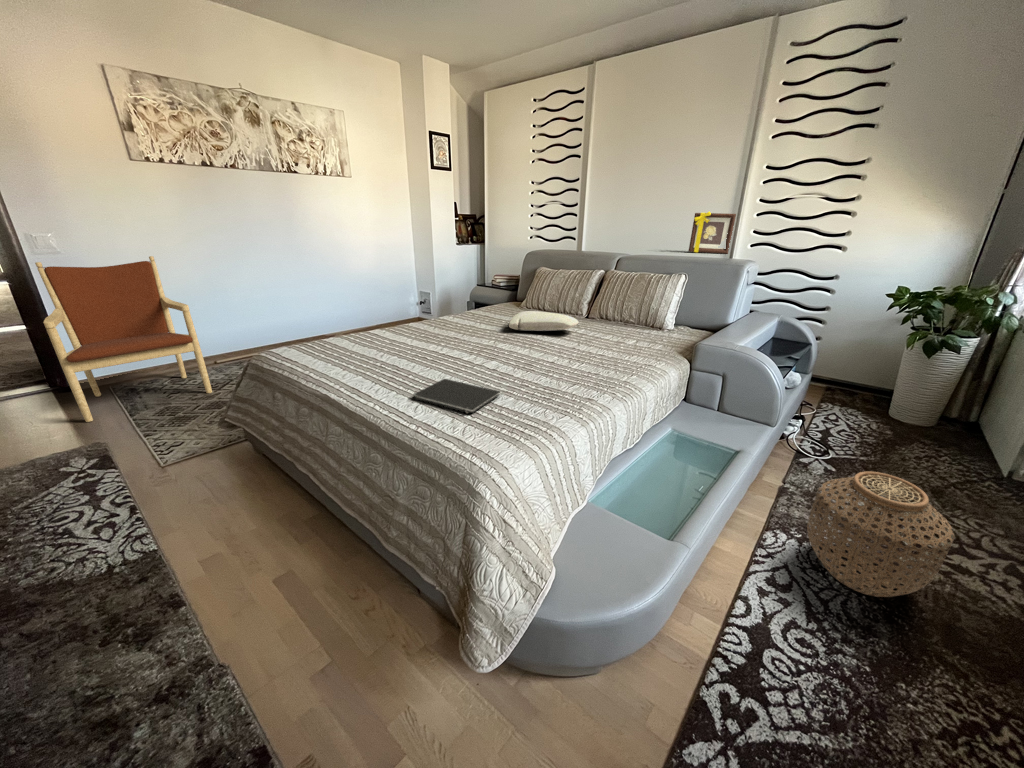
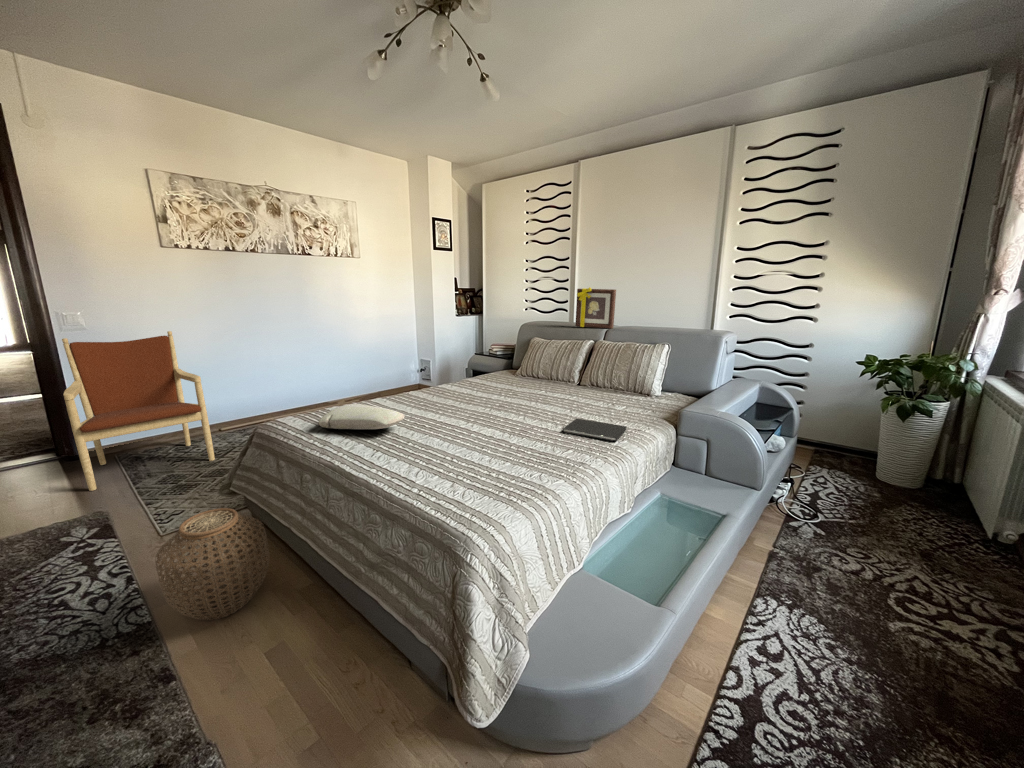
picture frame: present [689,211,736,254] -> present [576,287,616,329]
pillow: present [509,311,579,331] -> present [318,404,405,429]
notebook: present [414,379,500,413] -> present [563,419,626,441]
woven basket: present [807,472,954,597] -> present [155,508,269,620]

